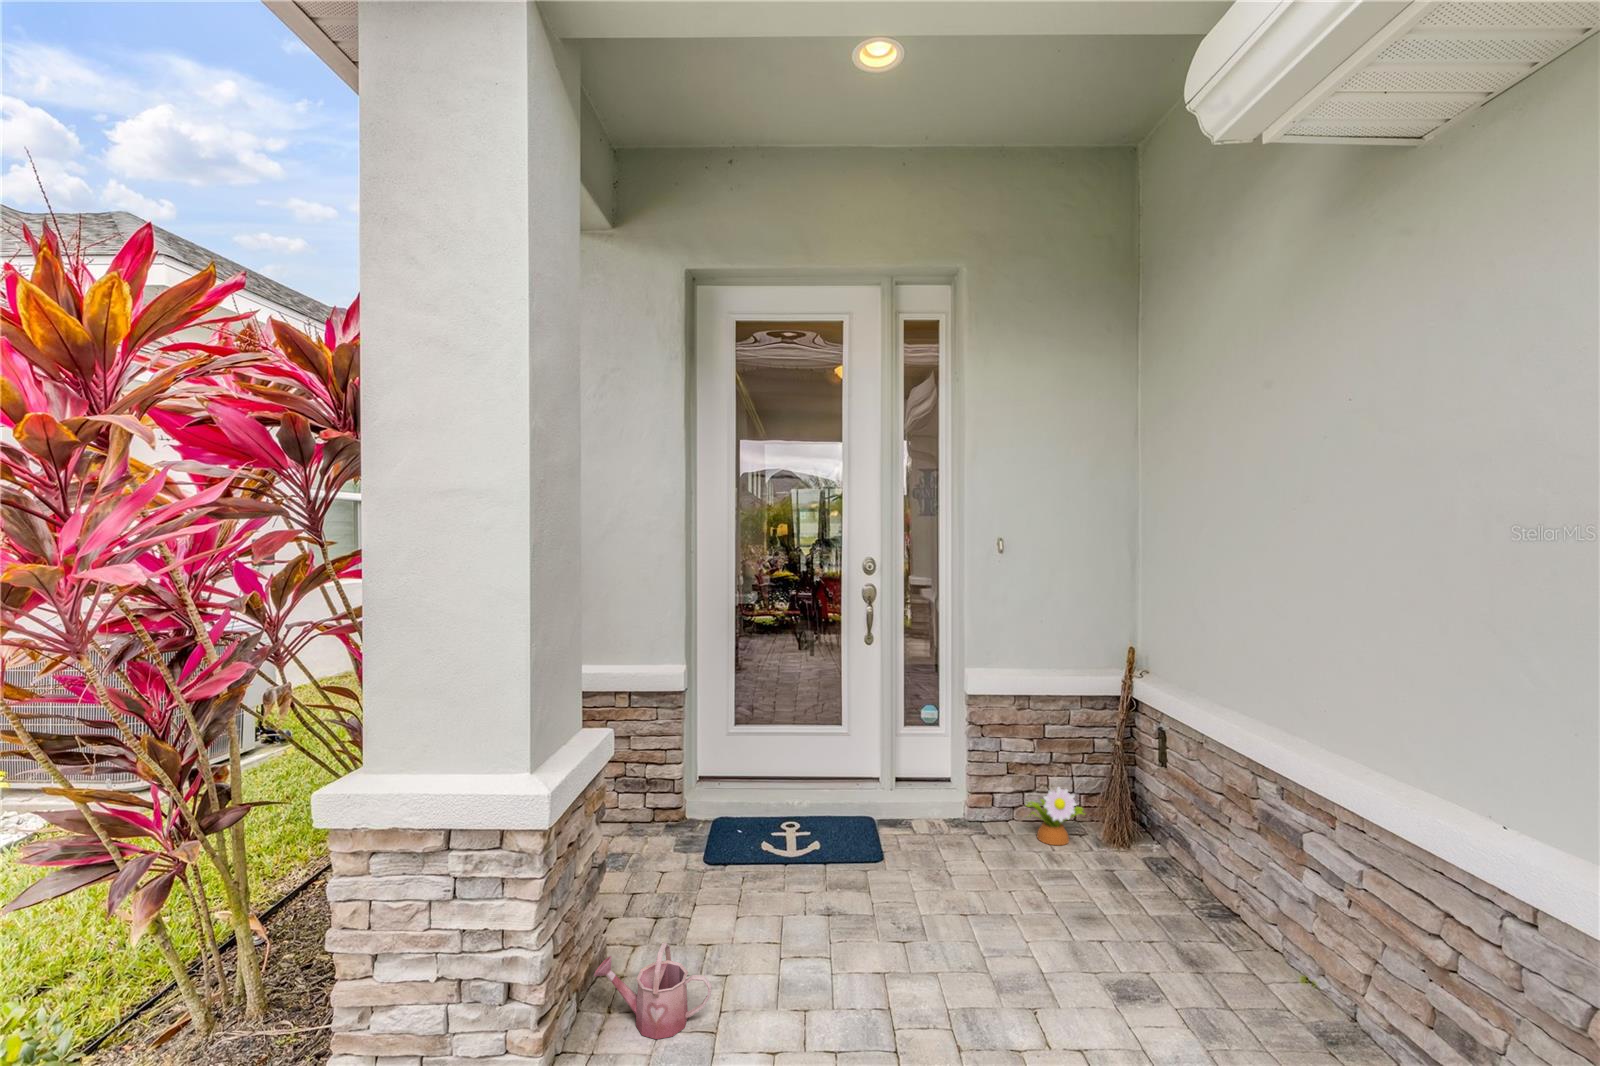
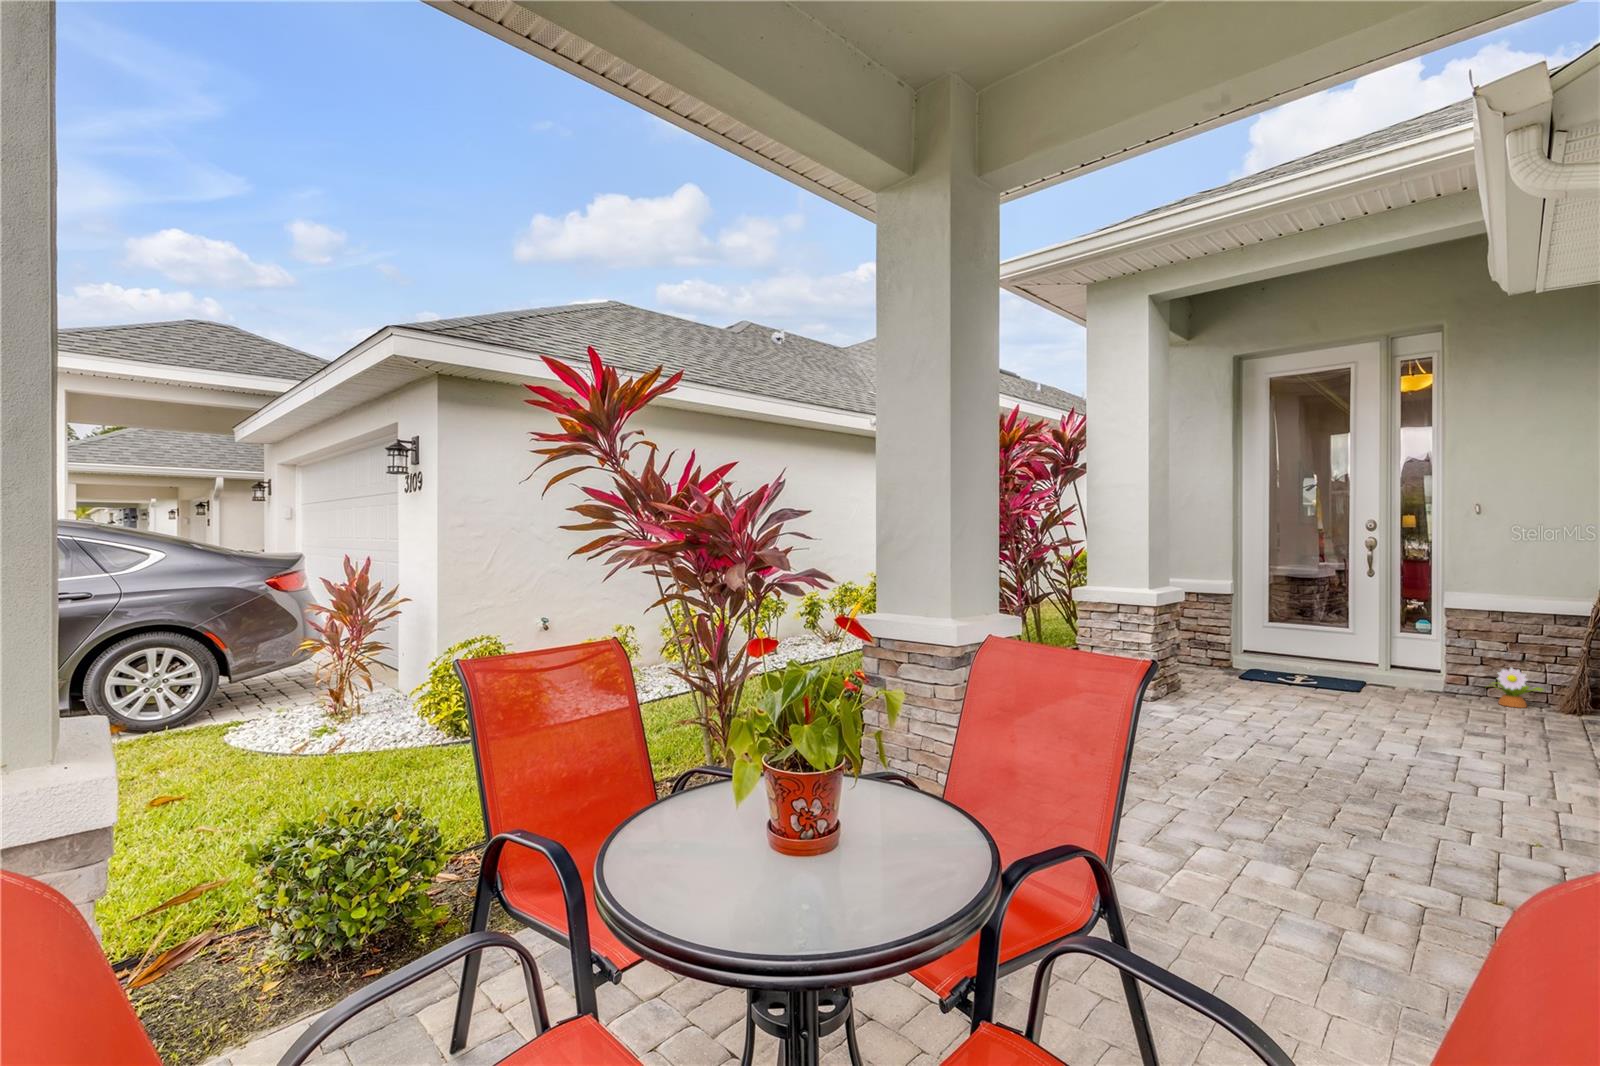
watering can: present [594,942,712,1039] -> none [1174,669,1228,702]

